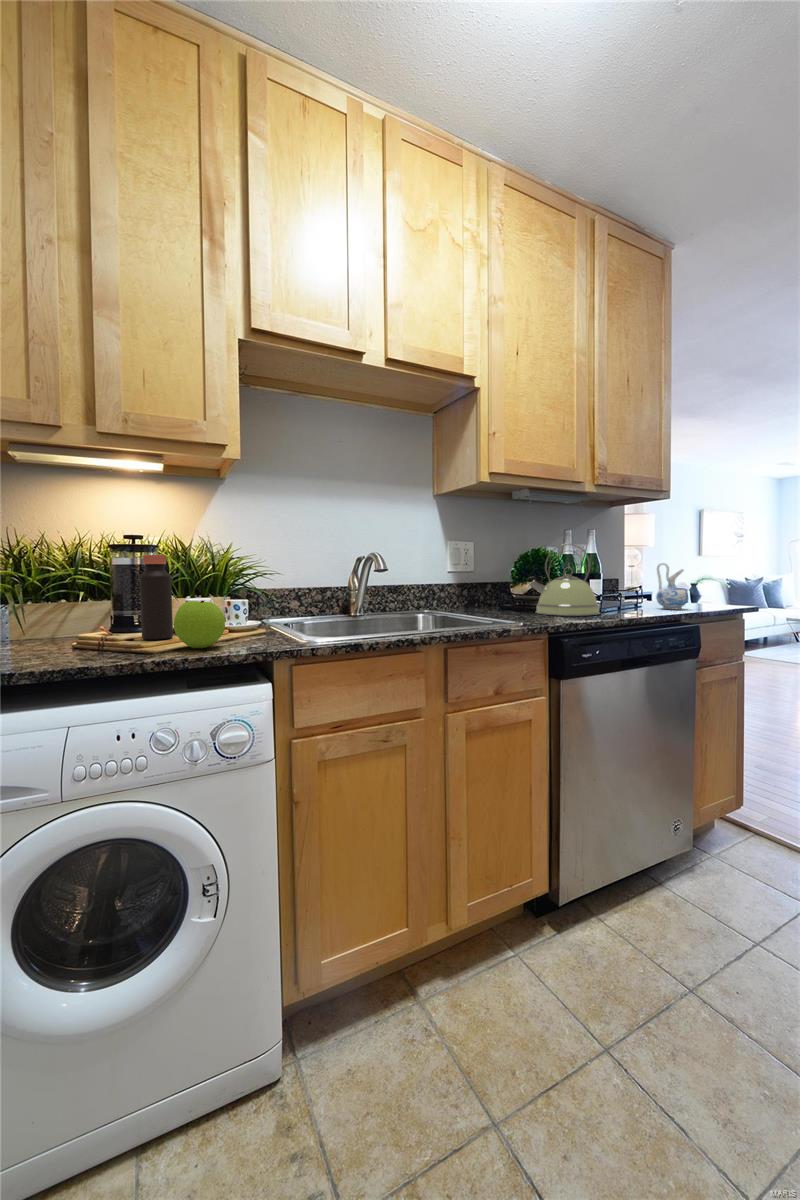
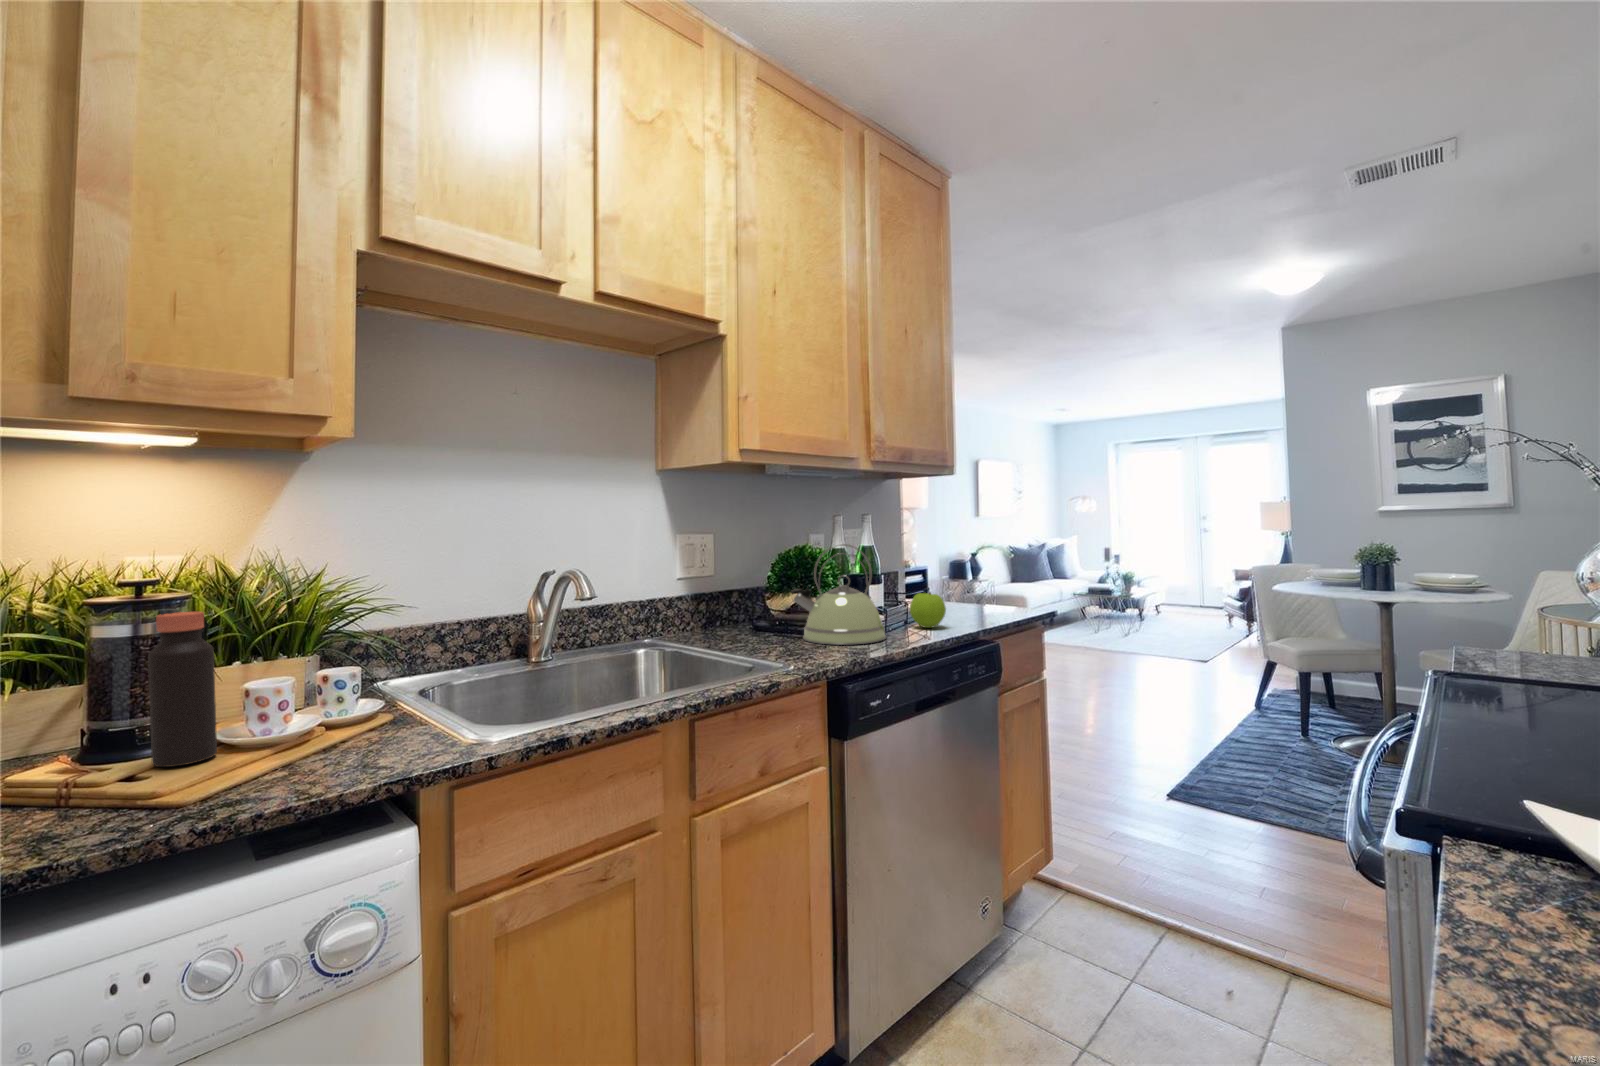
ceramic pitcher: present [656,563,688,609] -> none [948,562,985,622]
apple: present [174,601,225,648] -> present [910,593,946,628]

